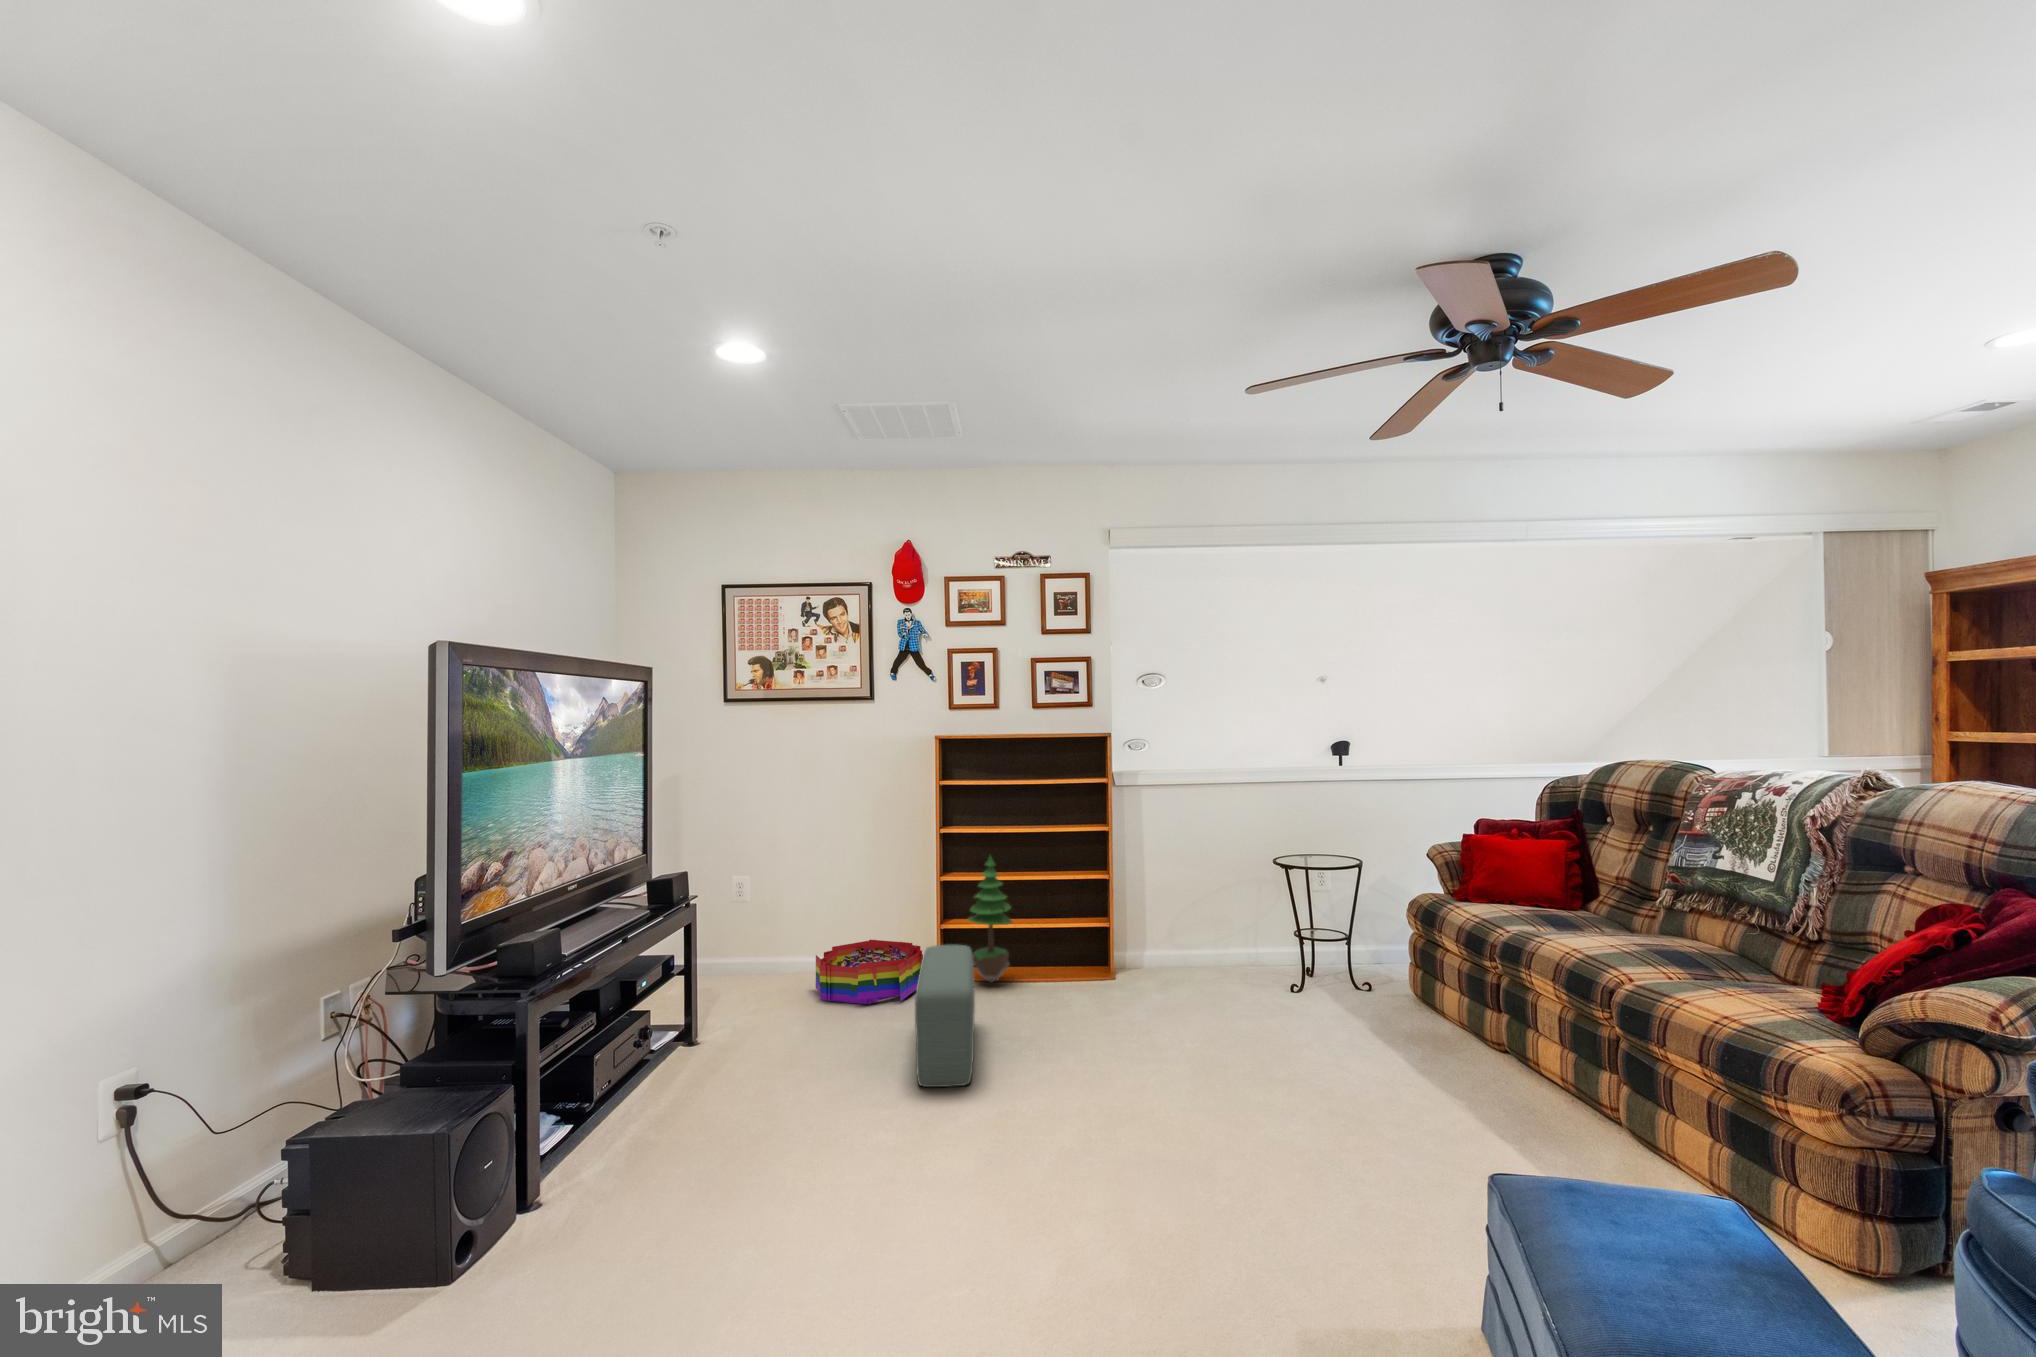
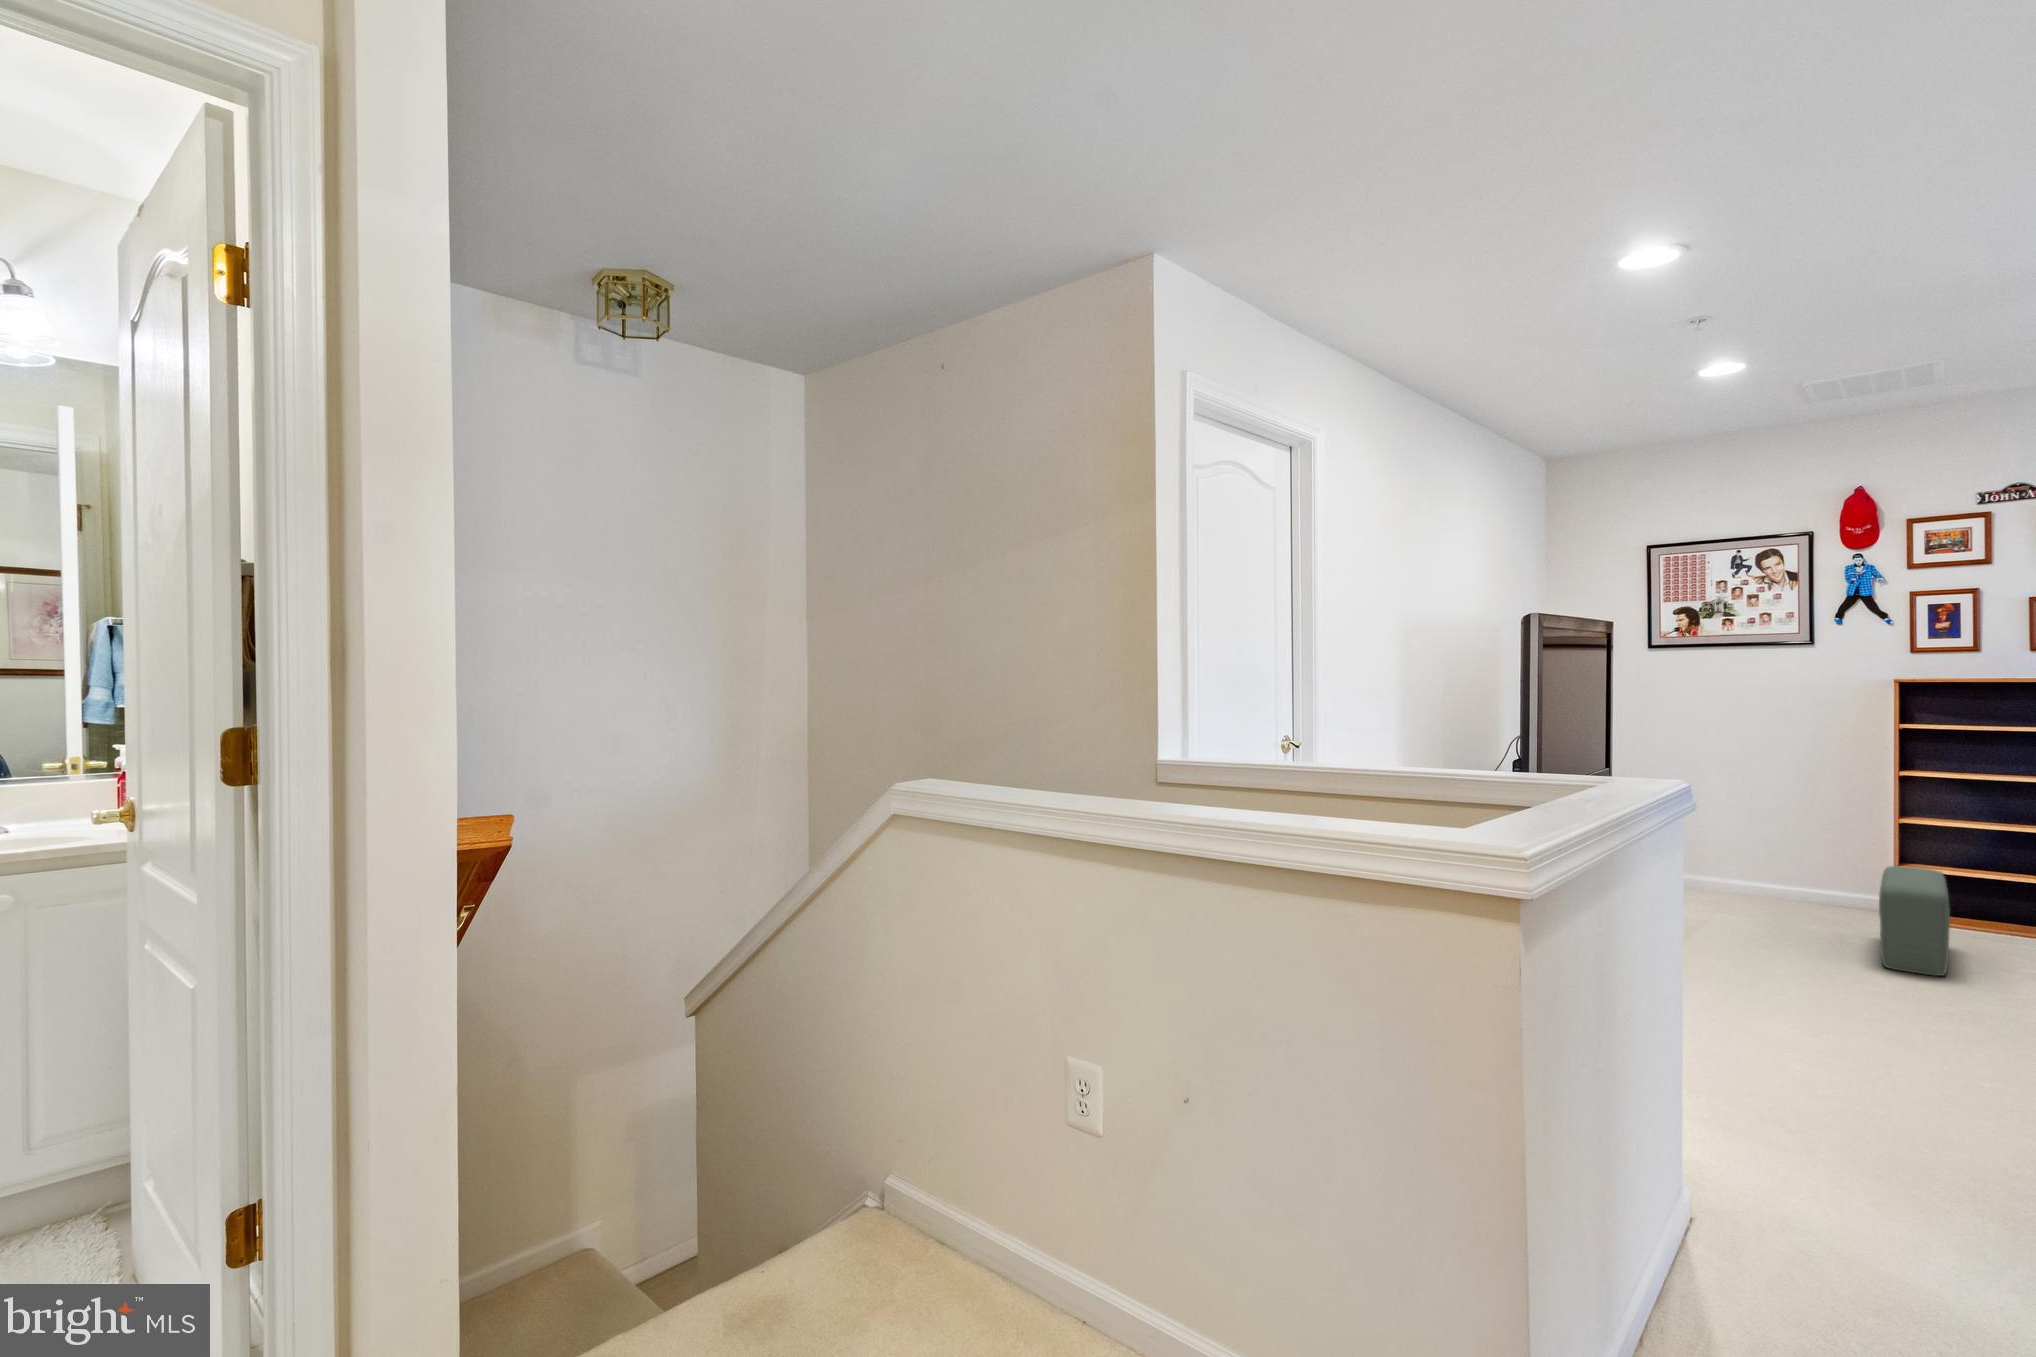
potted tree: present [968,856,1012,982] -> none [1935,797,2000,927]
storage bin: present [816,940,923,1005] -> none [1749,867,1877,920]

